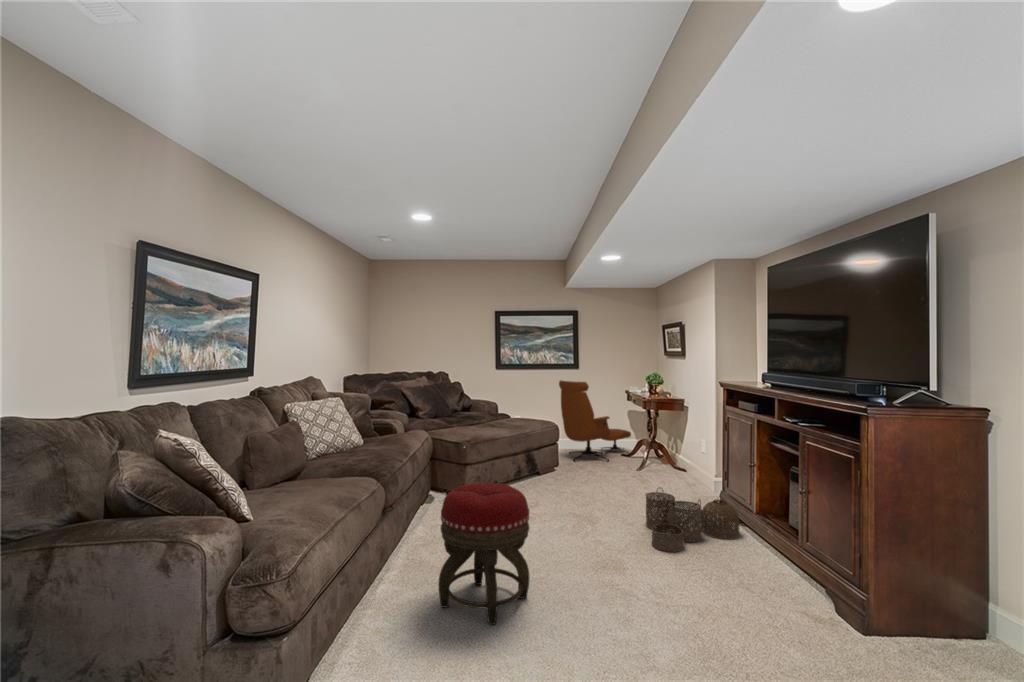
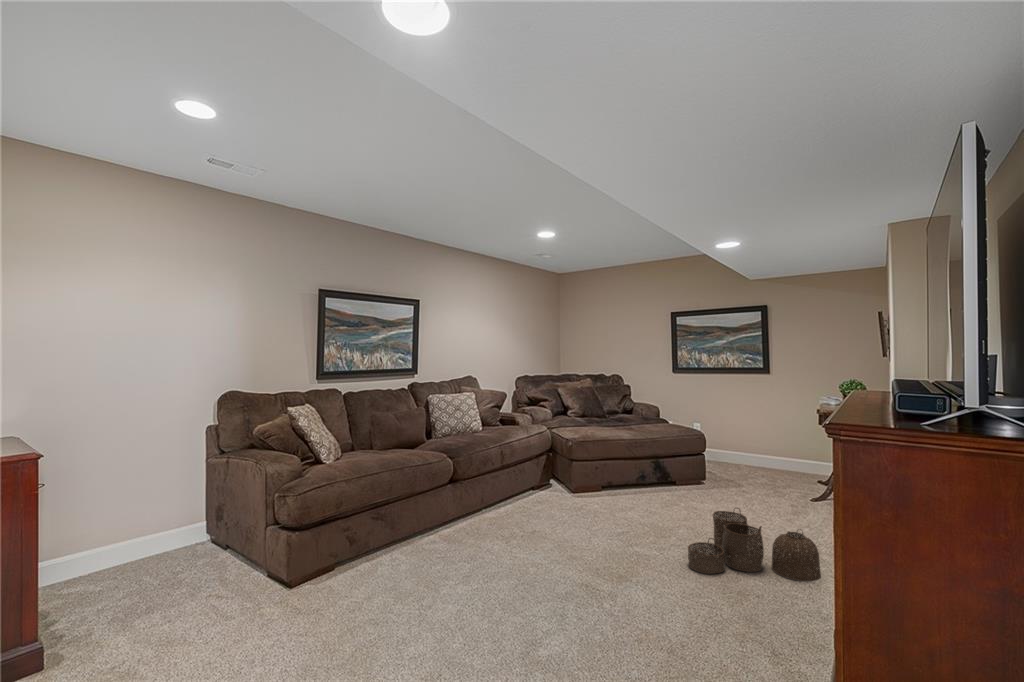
lounge chair: present [559,380,631,461] -> none [723,385,835,482]
footstool: present [438,483,529,625] -> none [445,465,517,575]

